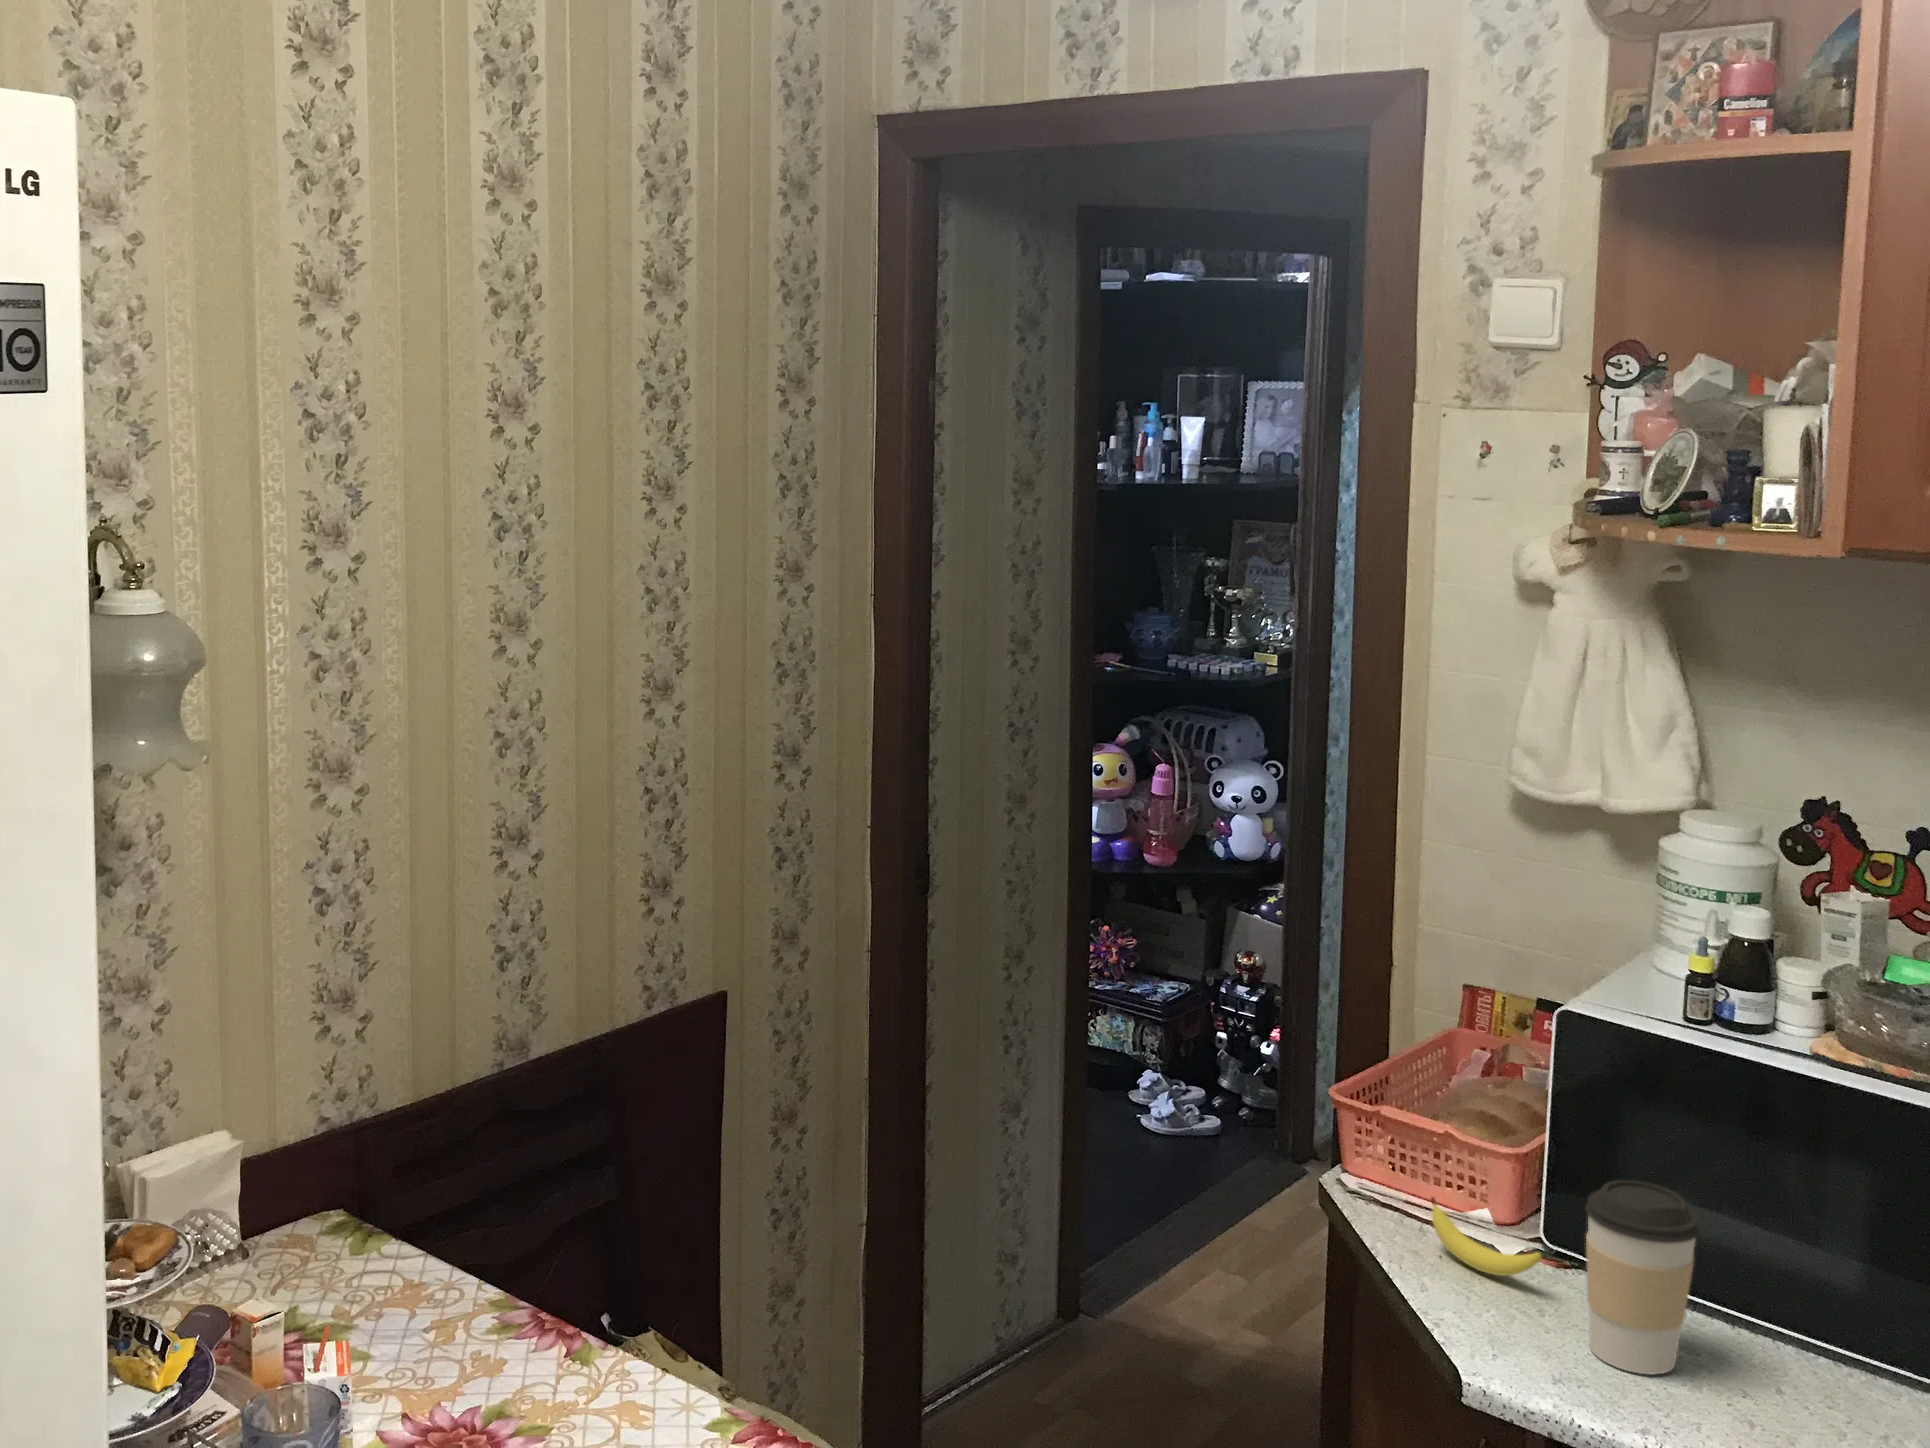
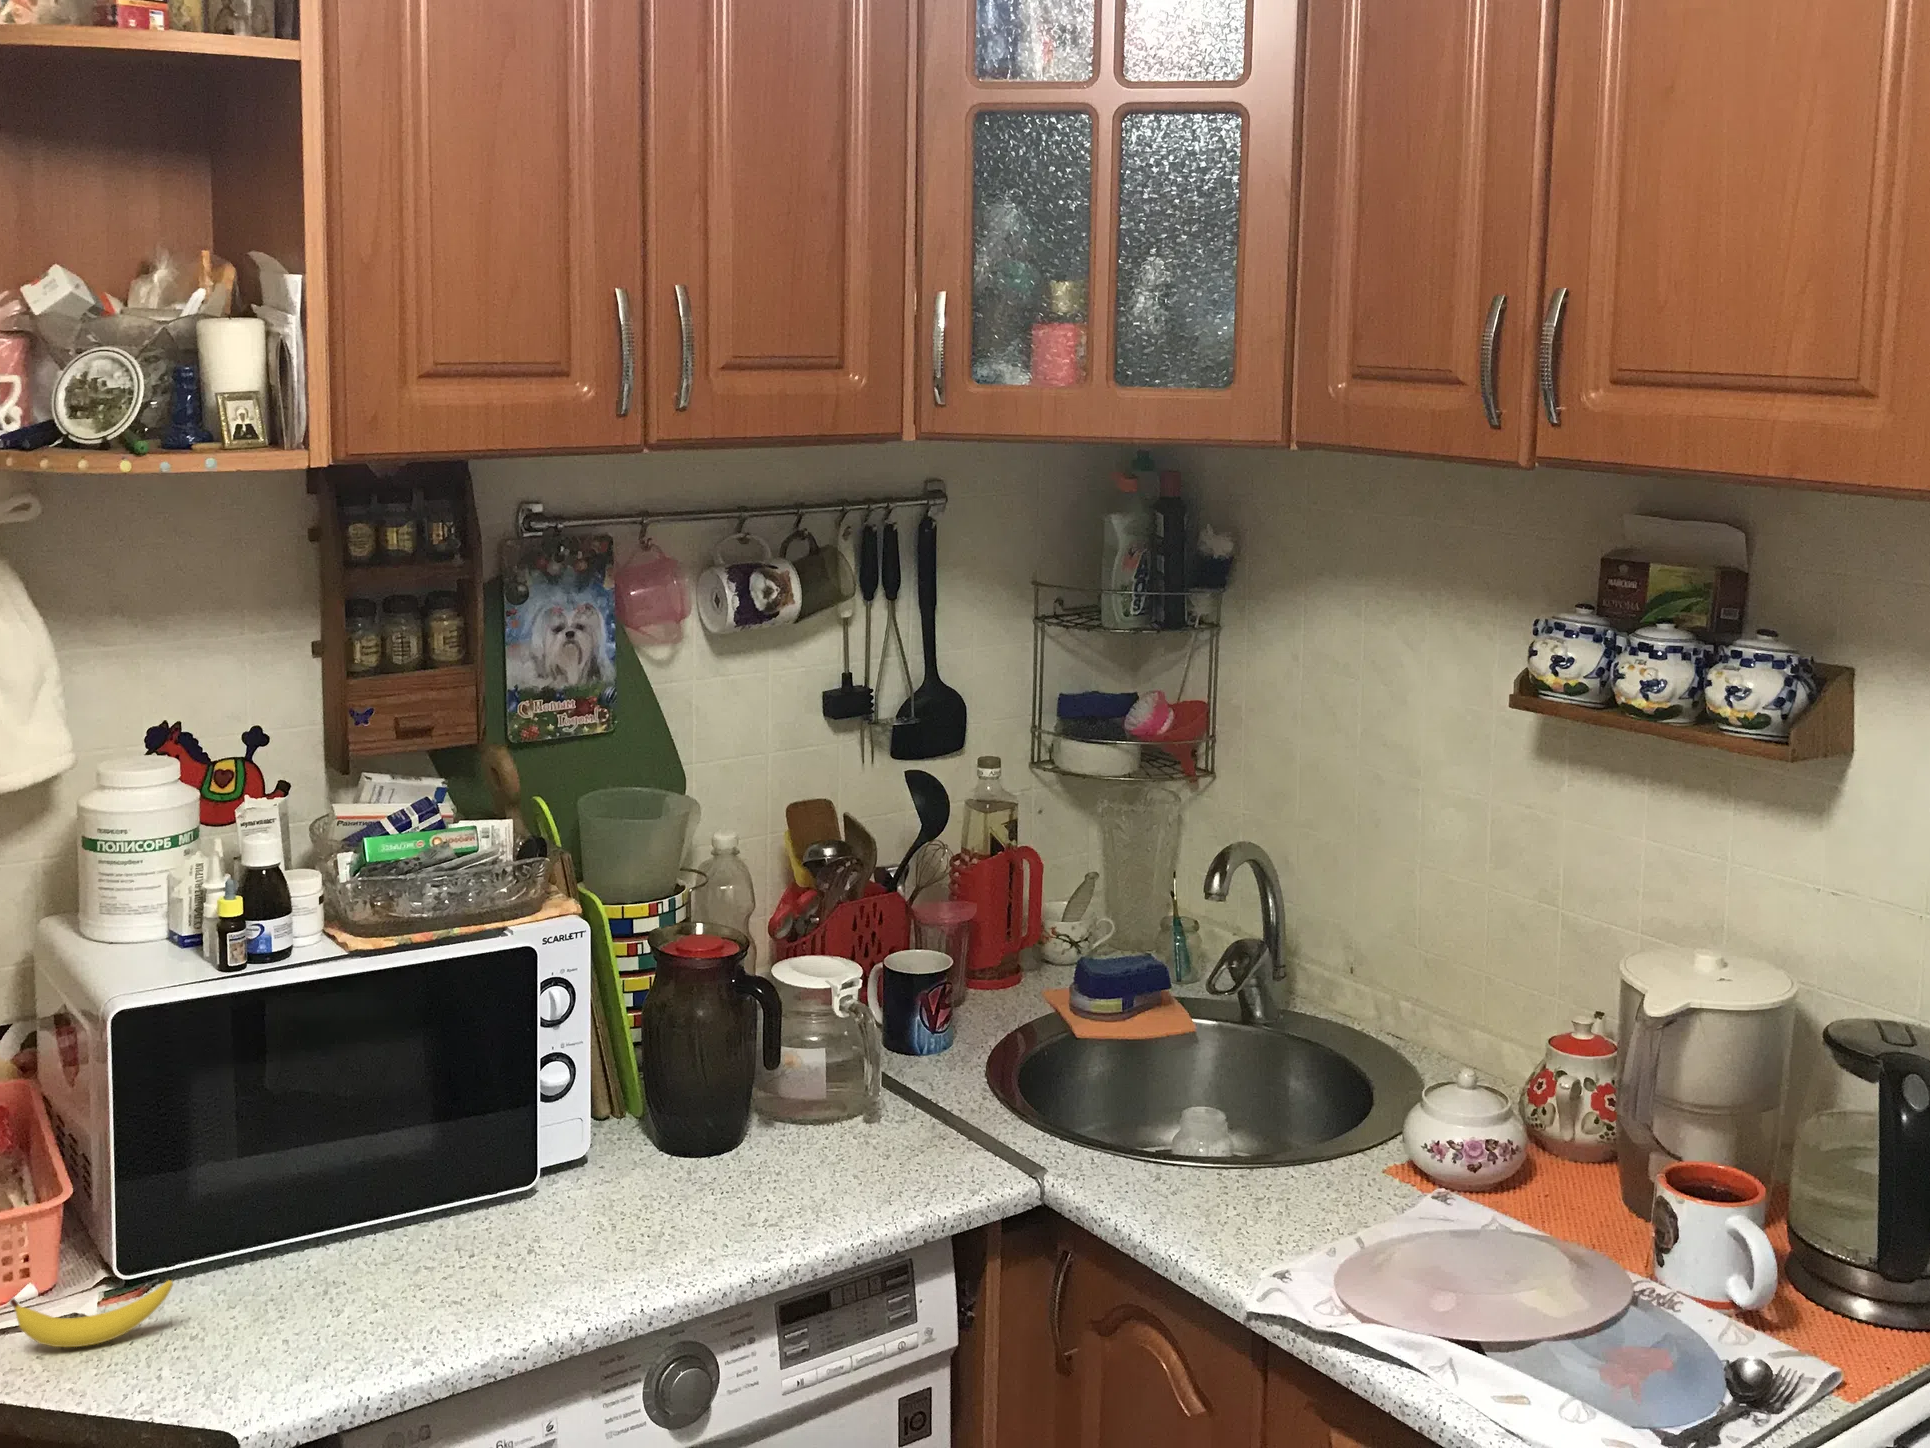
coffee cup: present [1586,1180,1700,1374] -> none [243,1134,357,1337]

